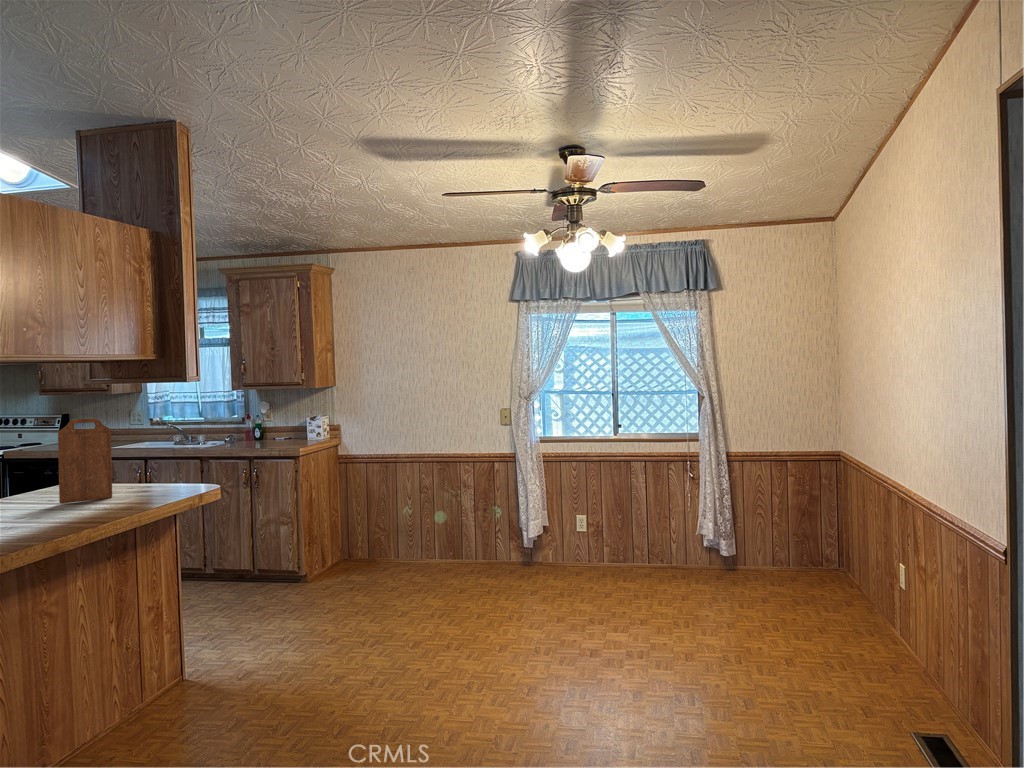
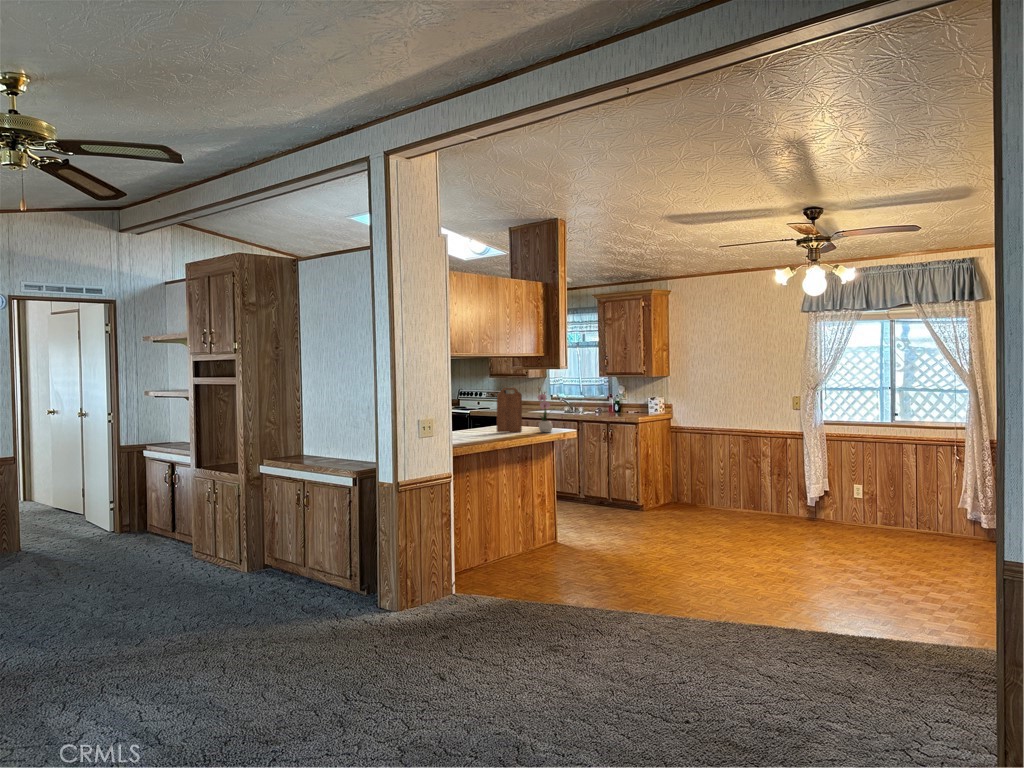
flower arrangement: none [143,416,177,496] -> present [537,393,553,432]

